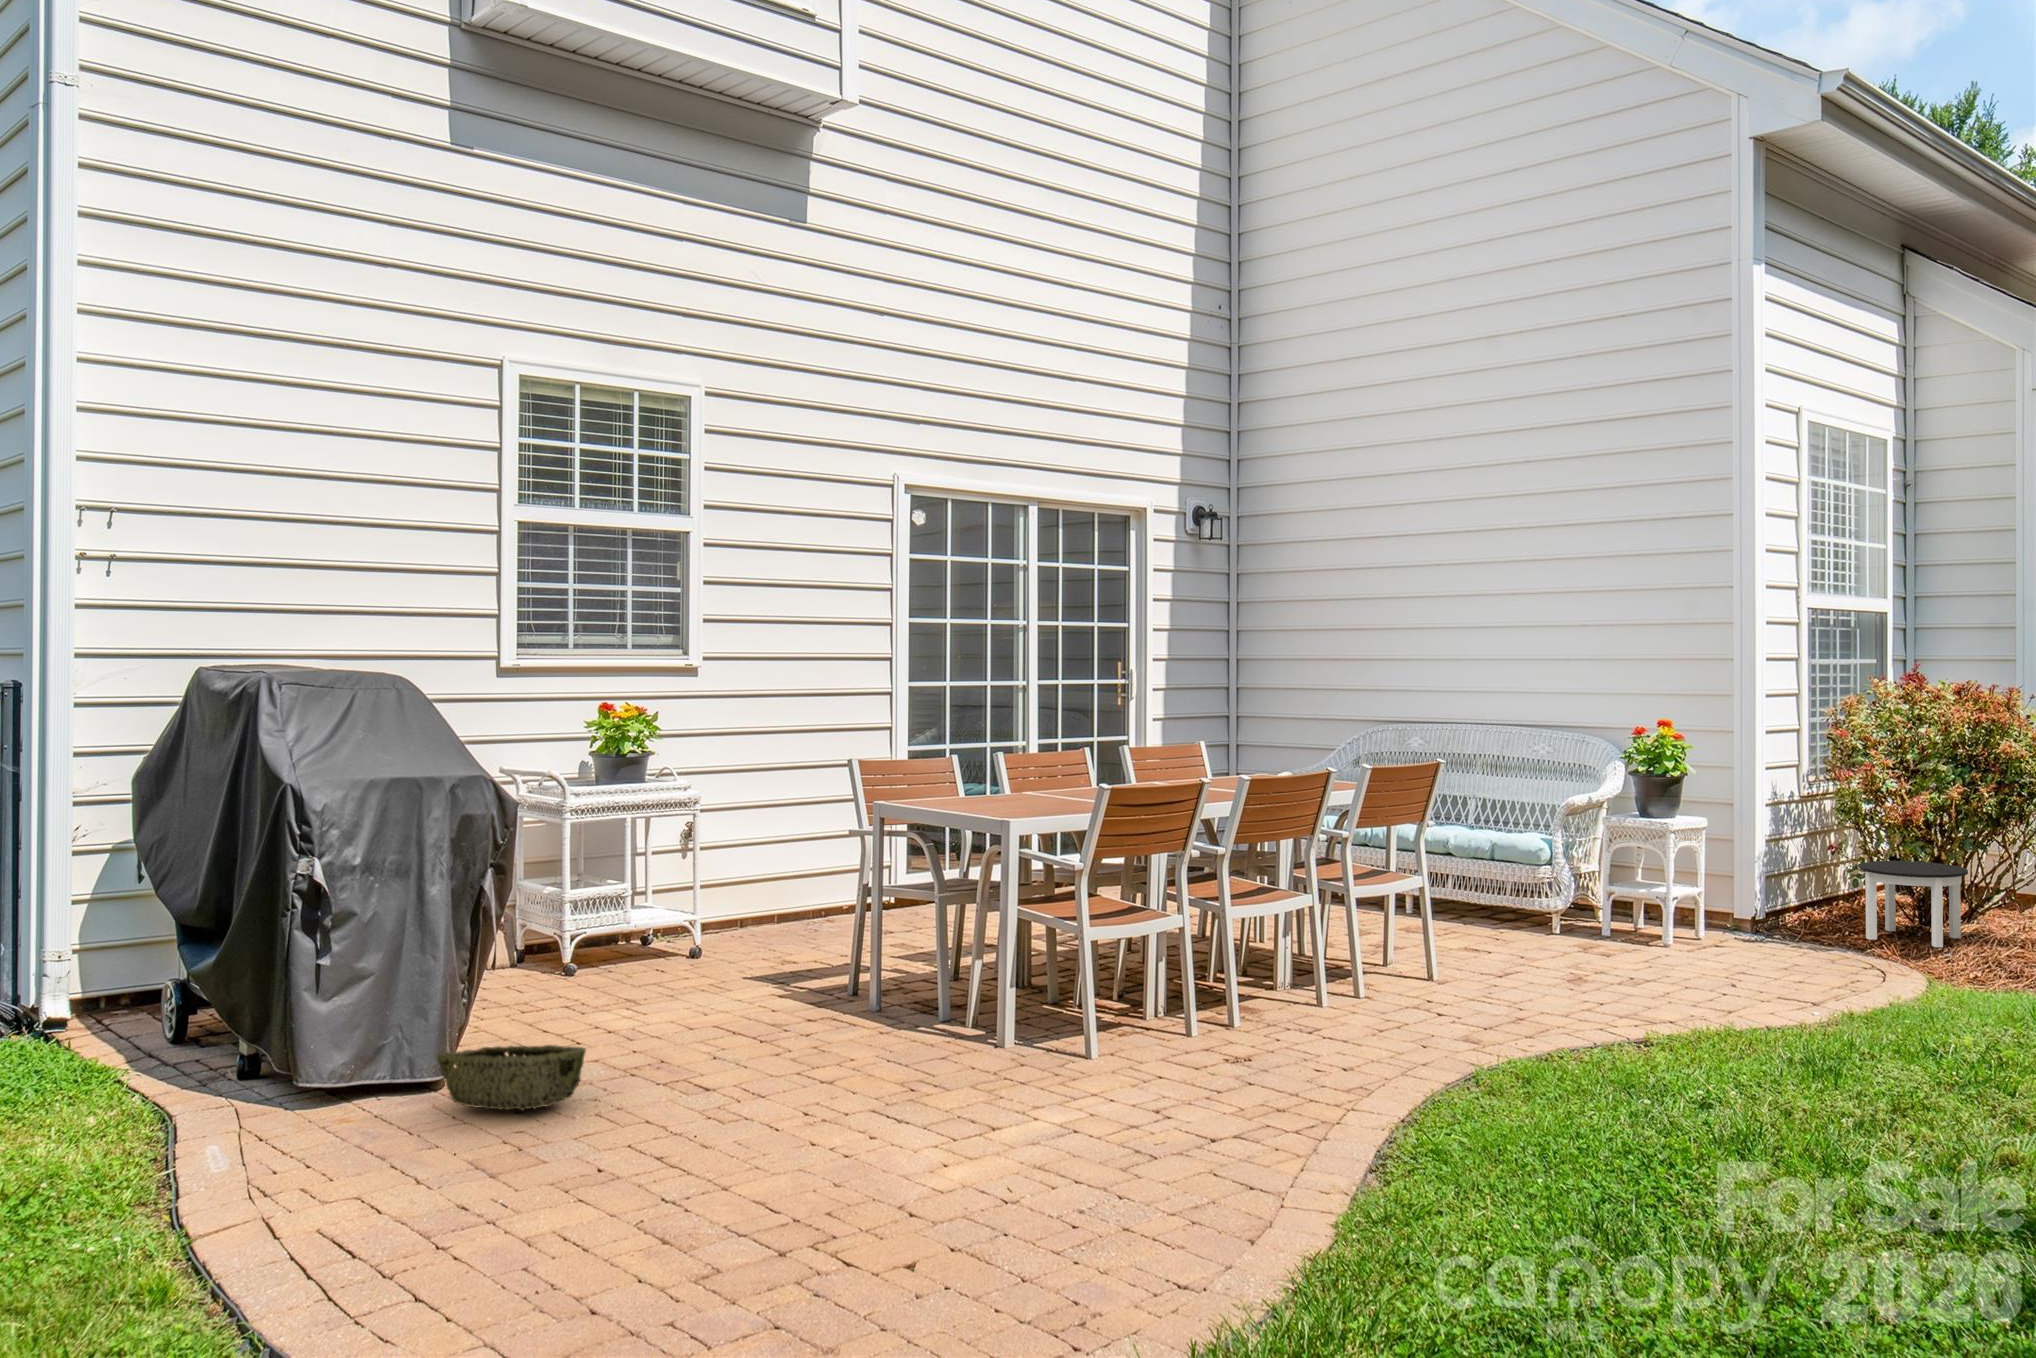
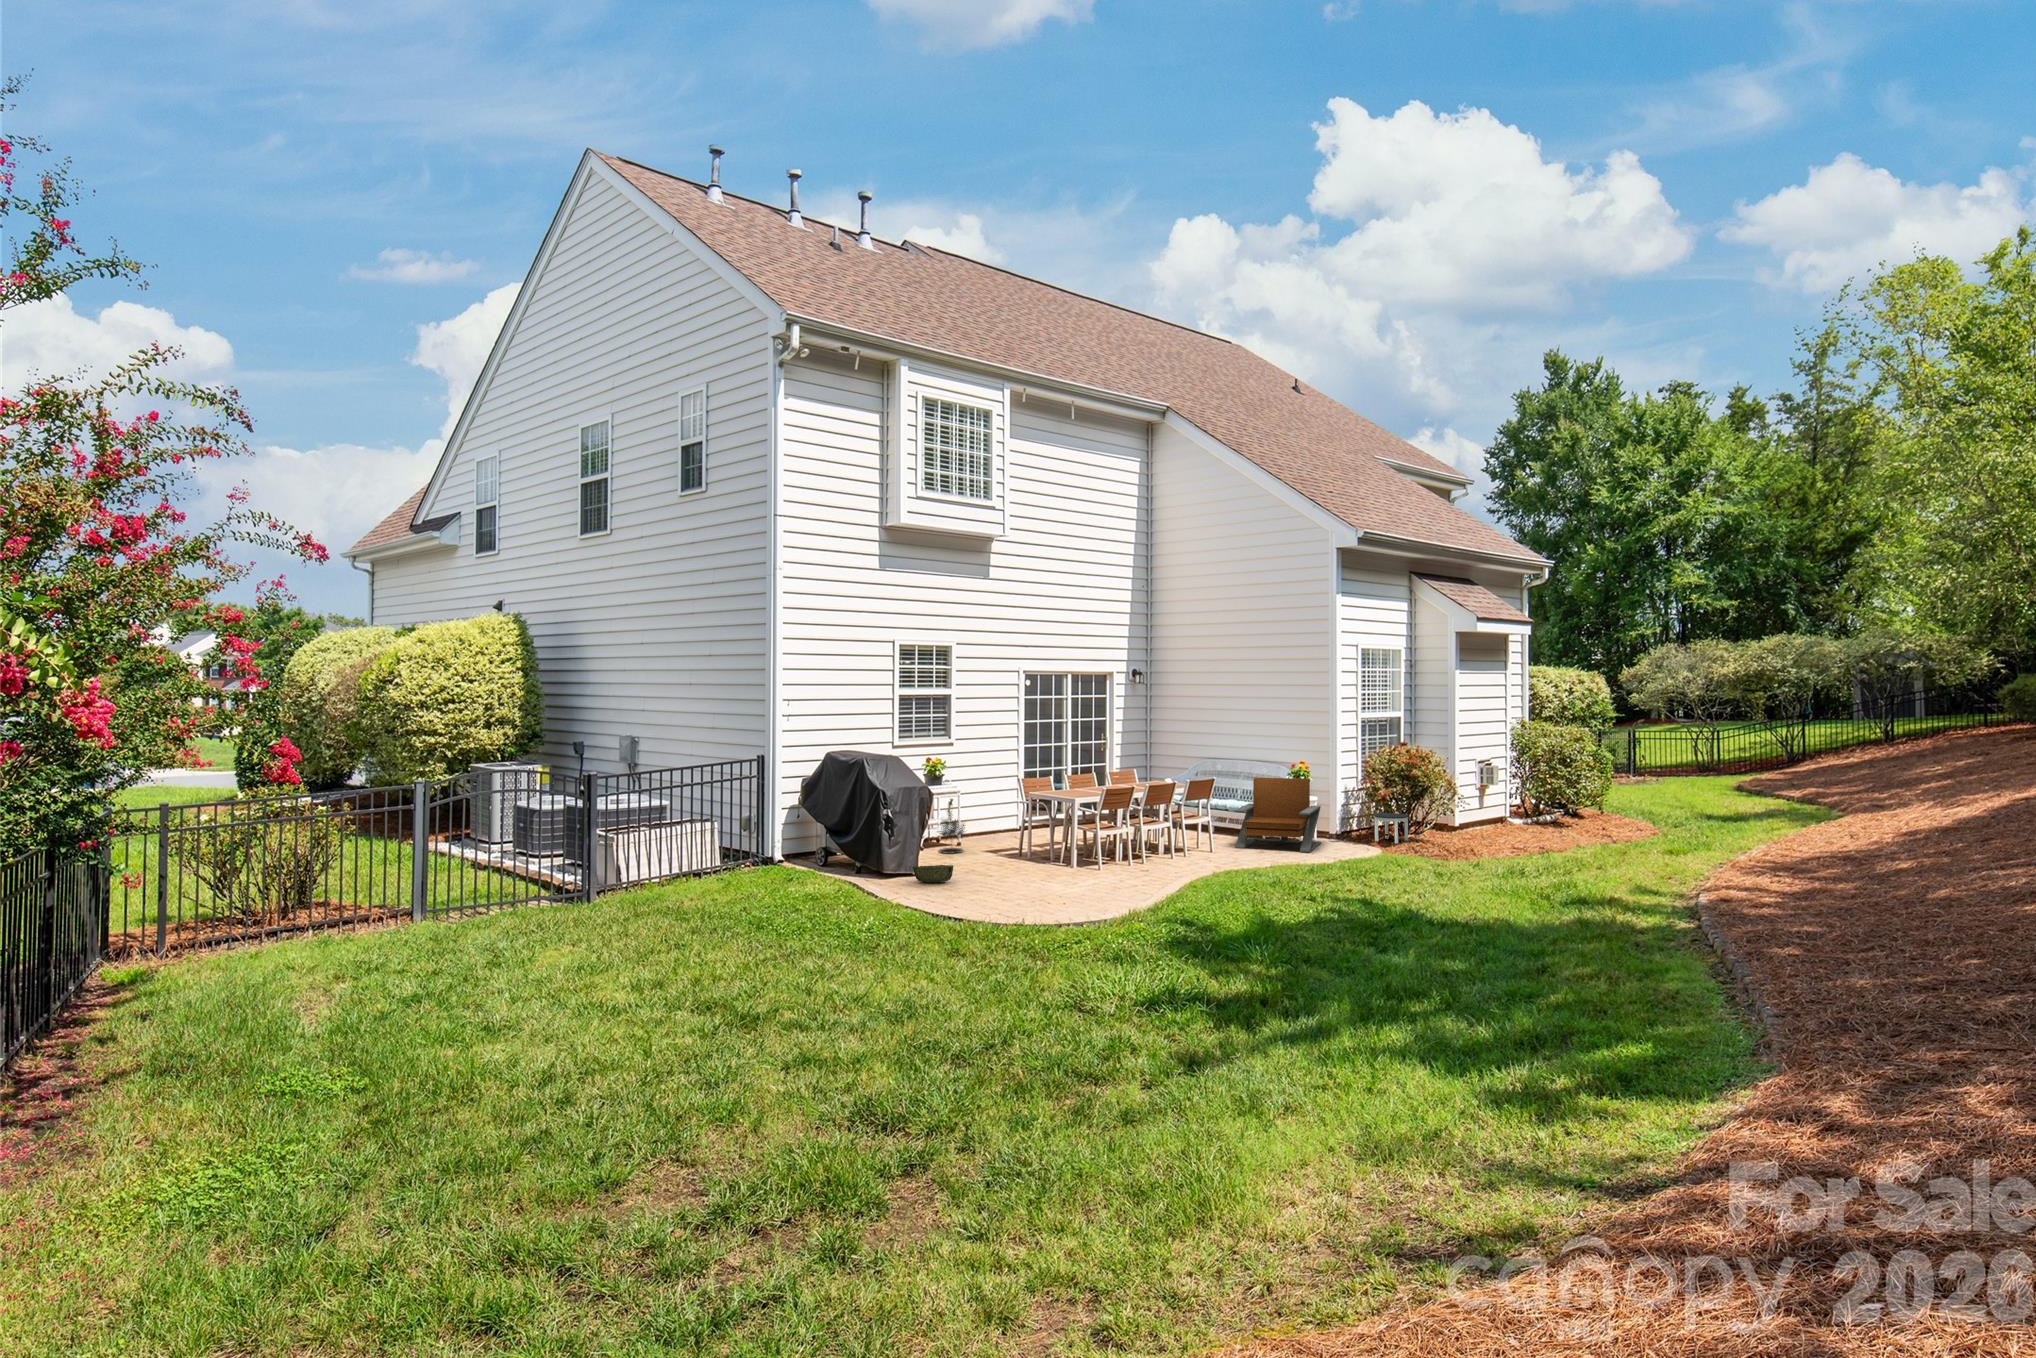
lounge chair: none [1486,763,1723,981] -> present [1234,777,1321,852]
potted tree: none [635,840,726,979] -> present [939,811,965,854]

